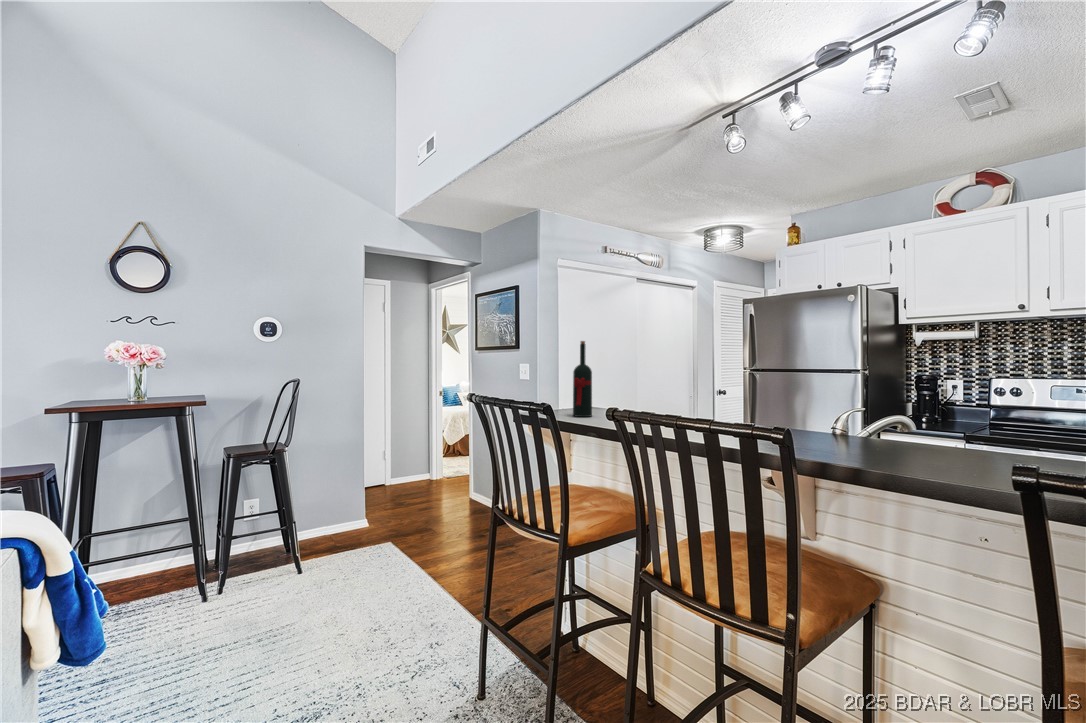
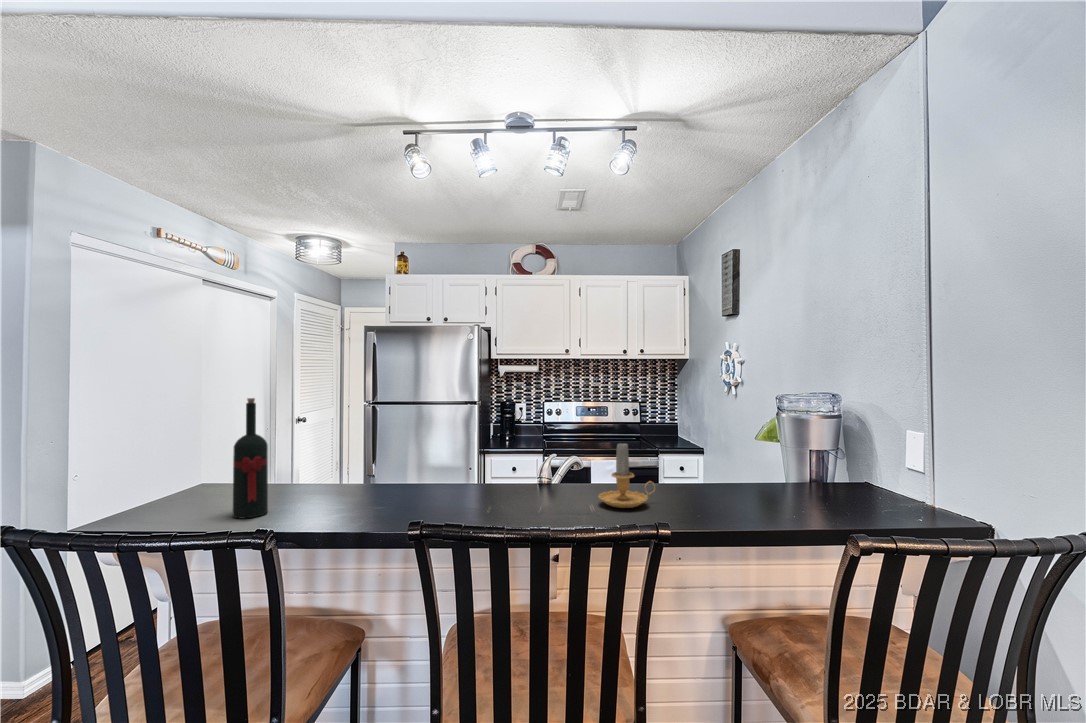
candle: none [847,383,936,460] -> present [598,443,655,508]

